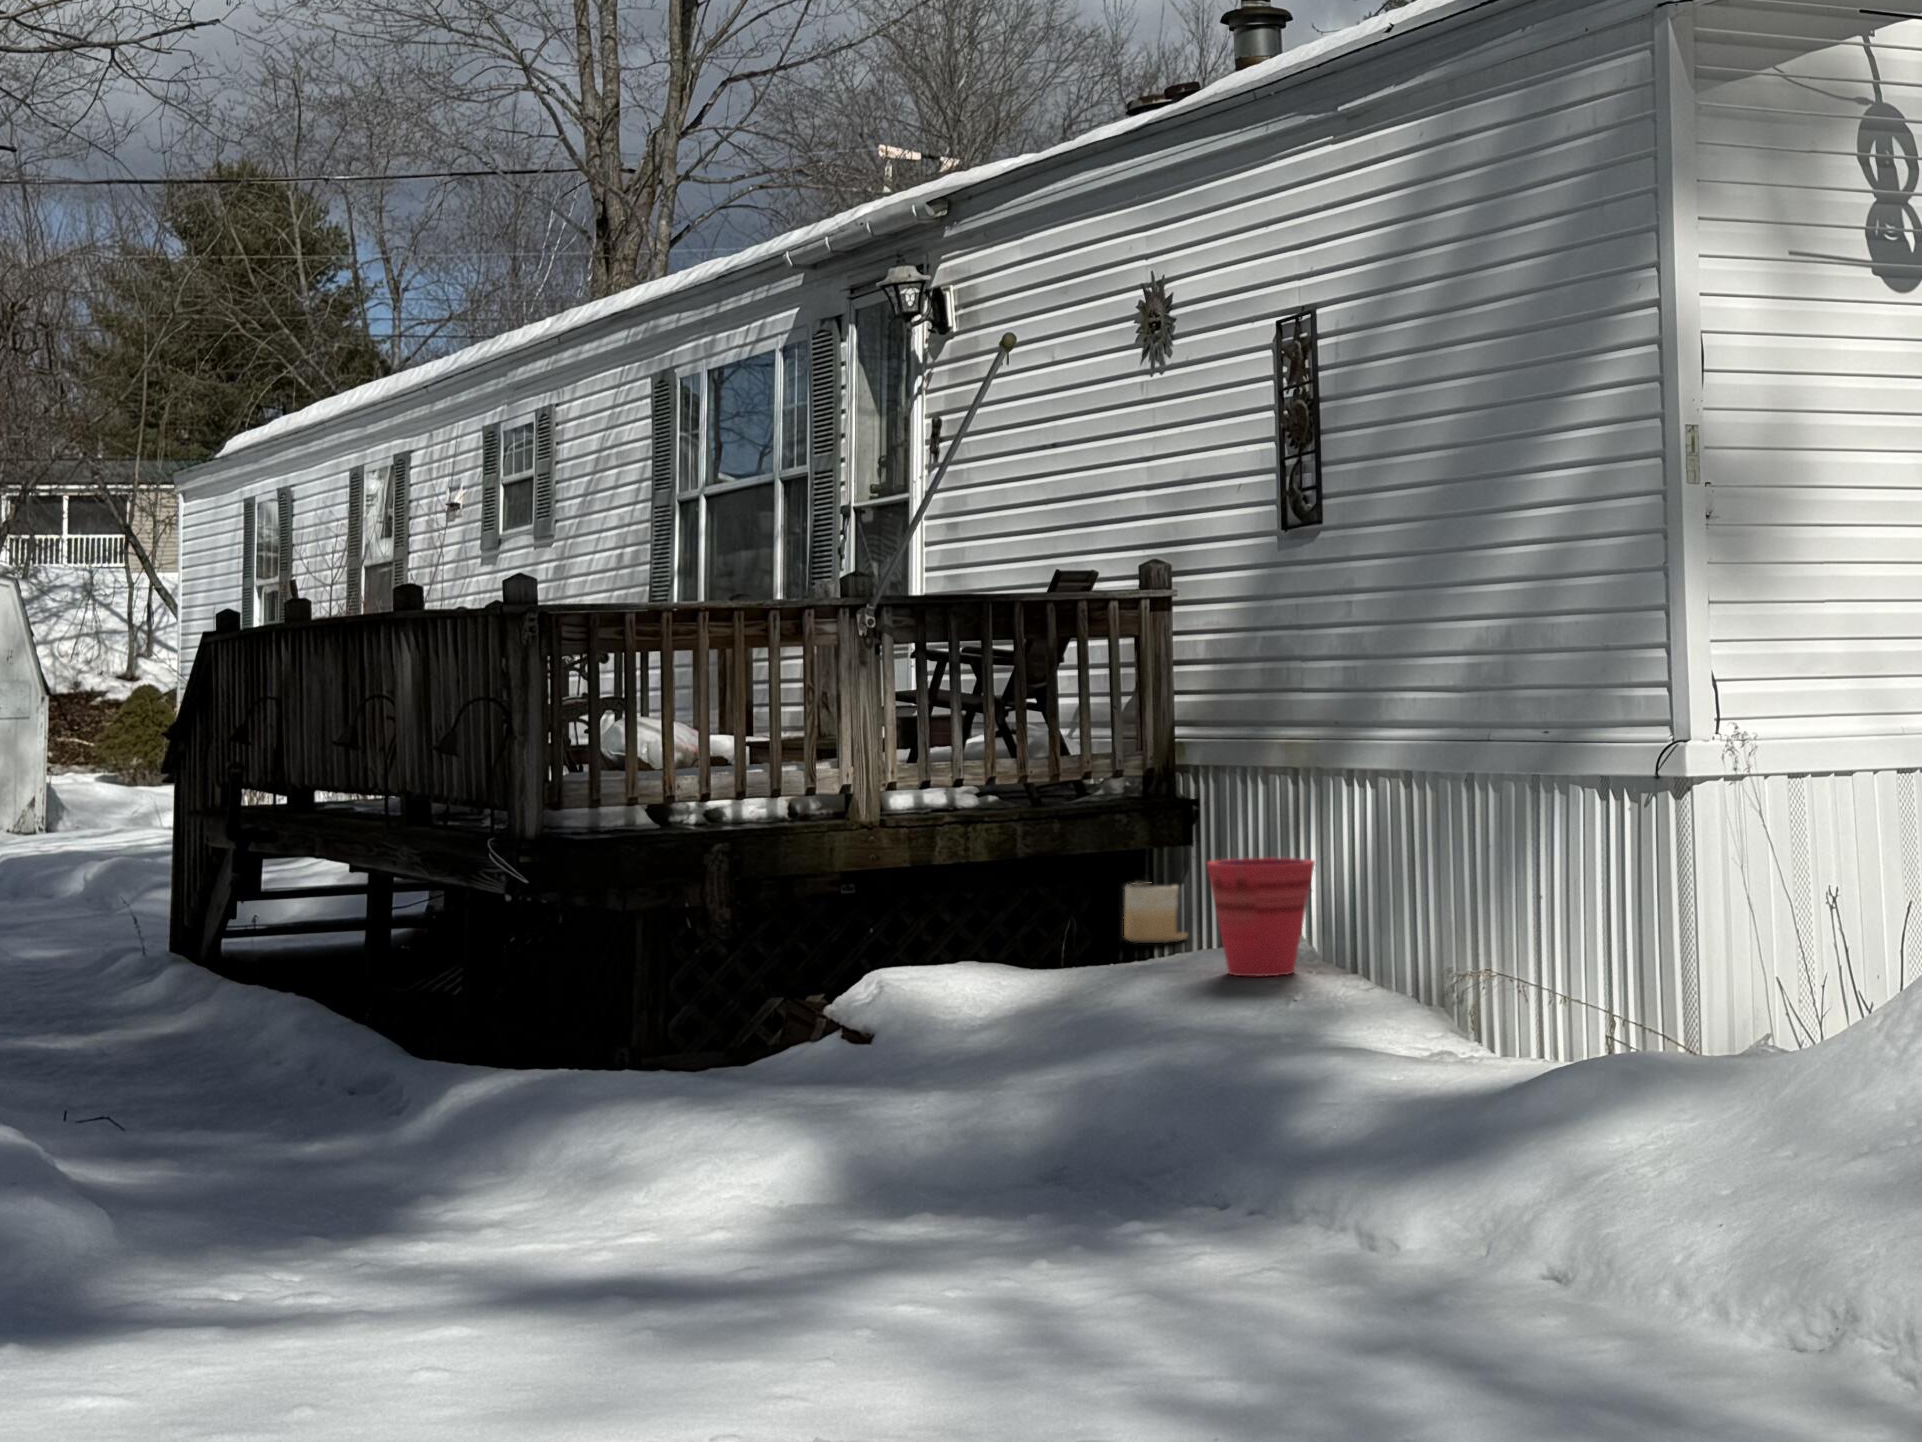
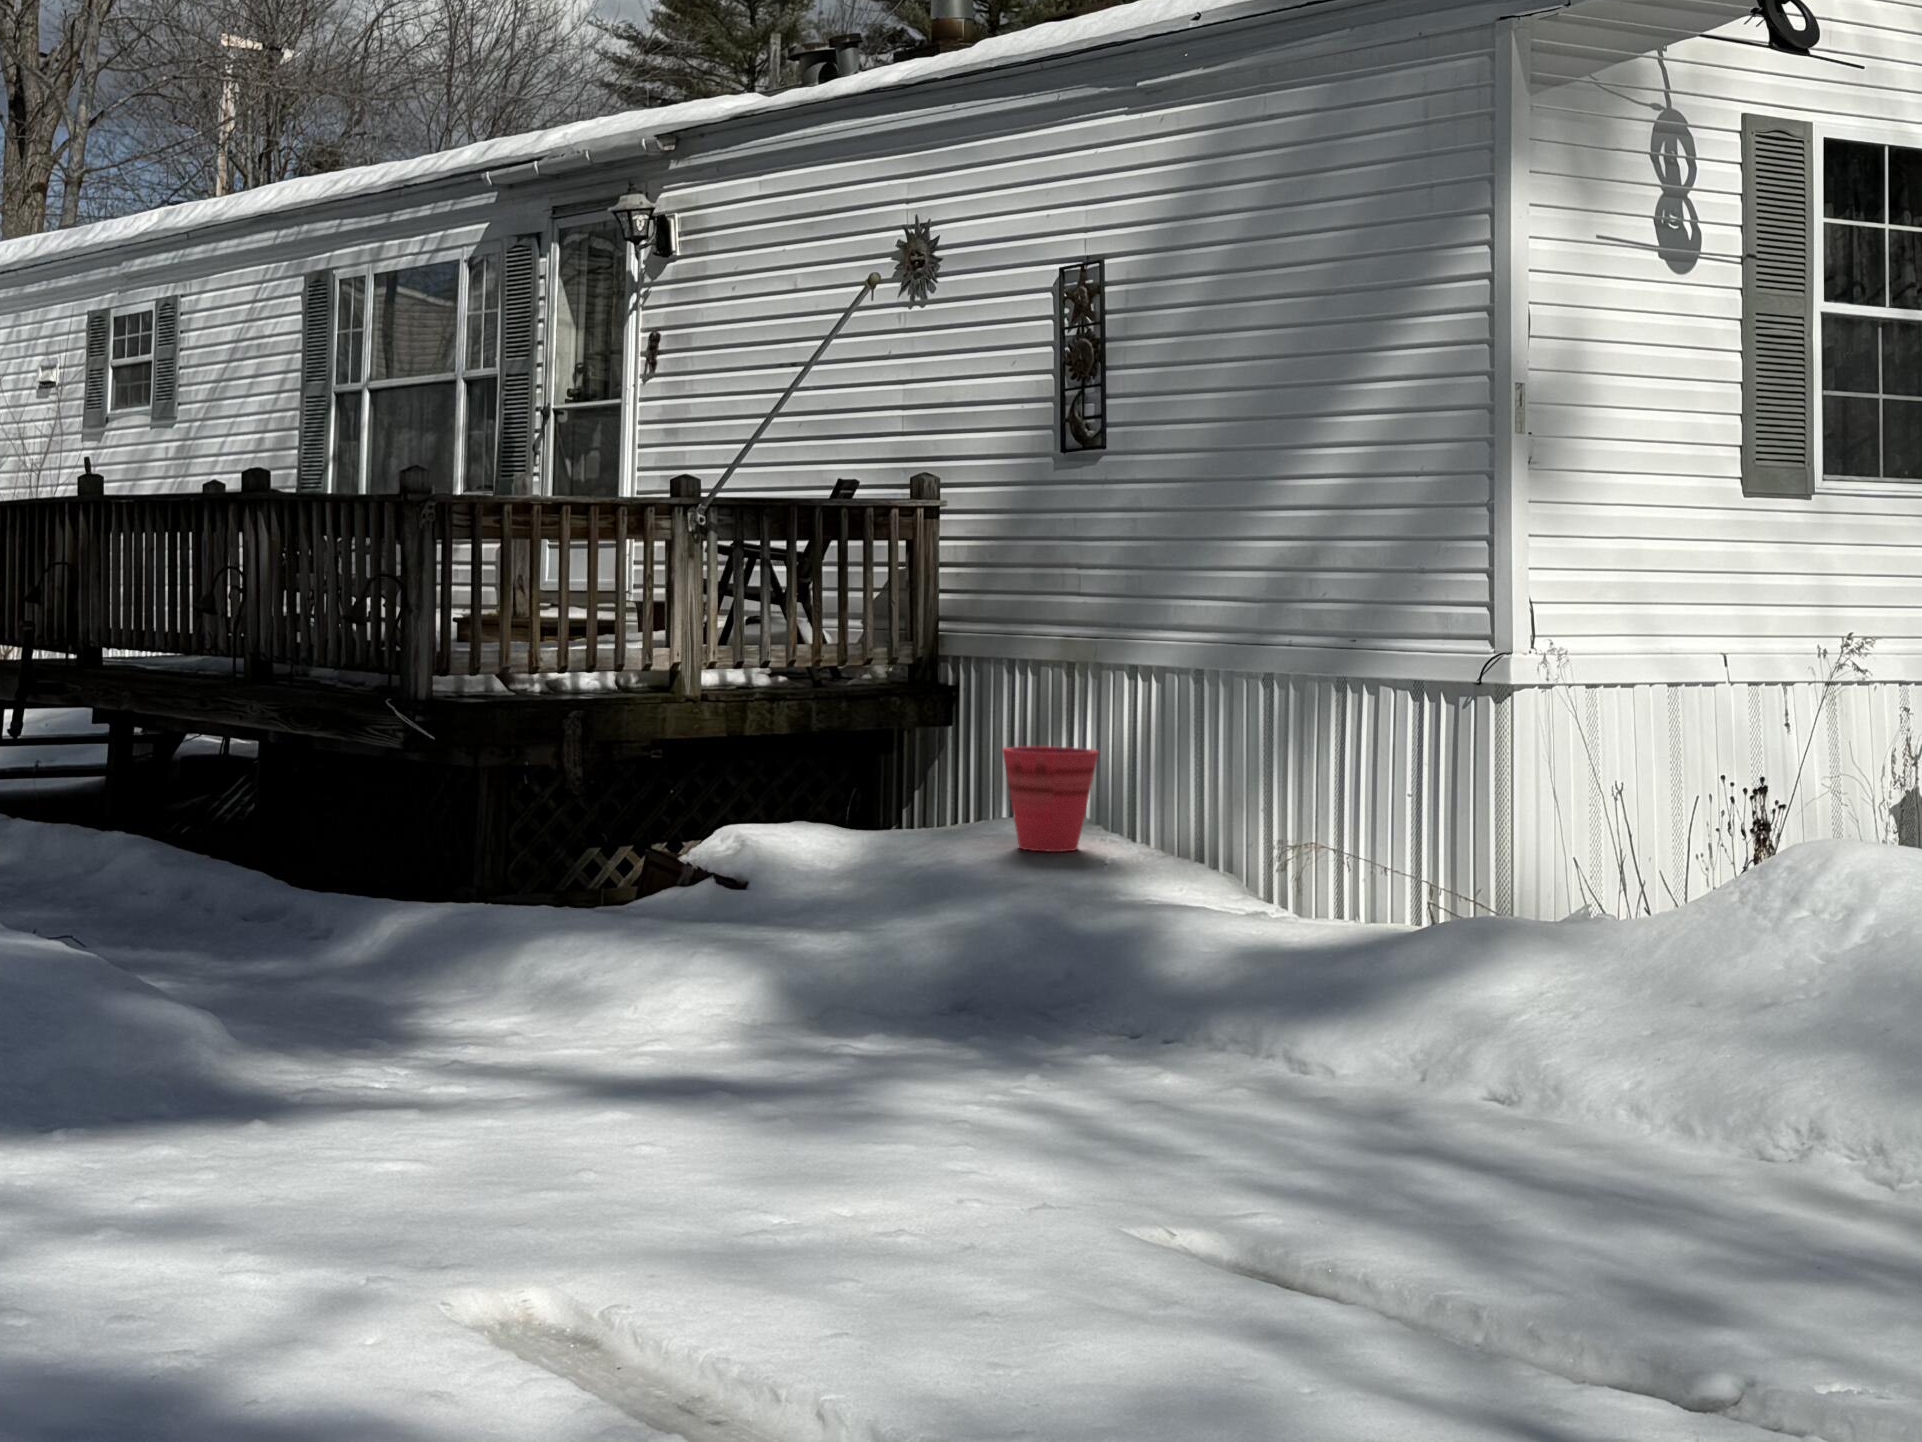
planter: present [1124,883,1187,943] -> none [882,765,939,820]

